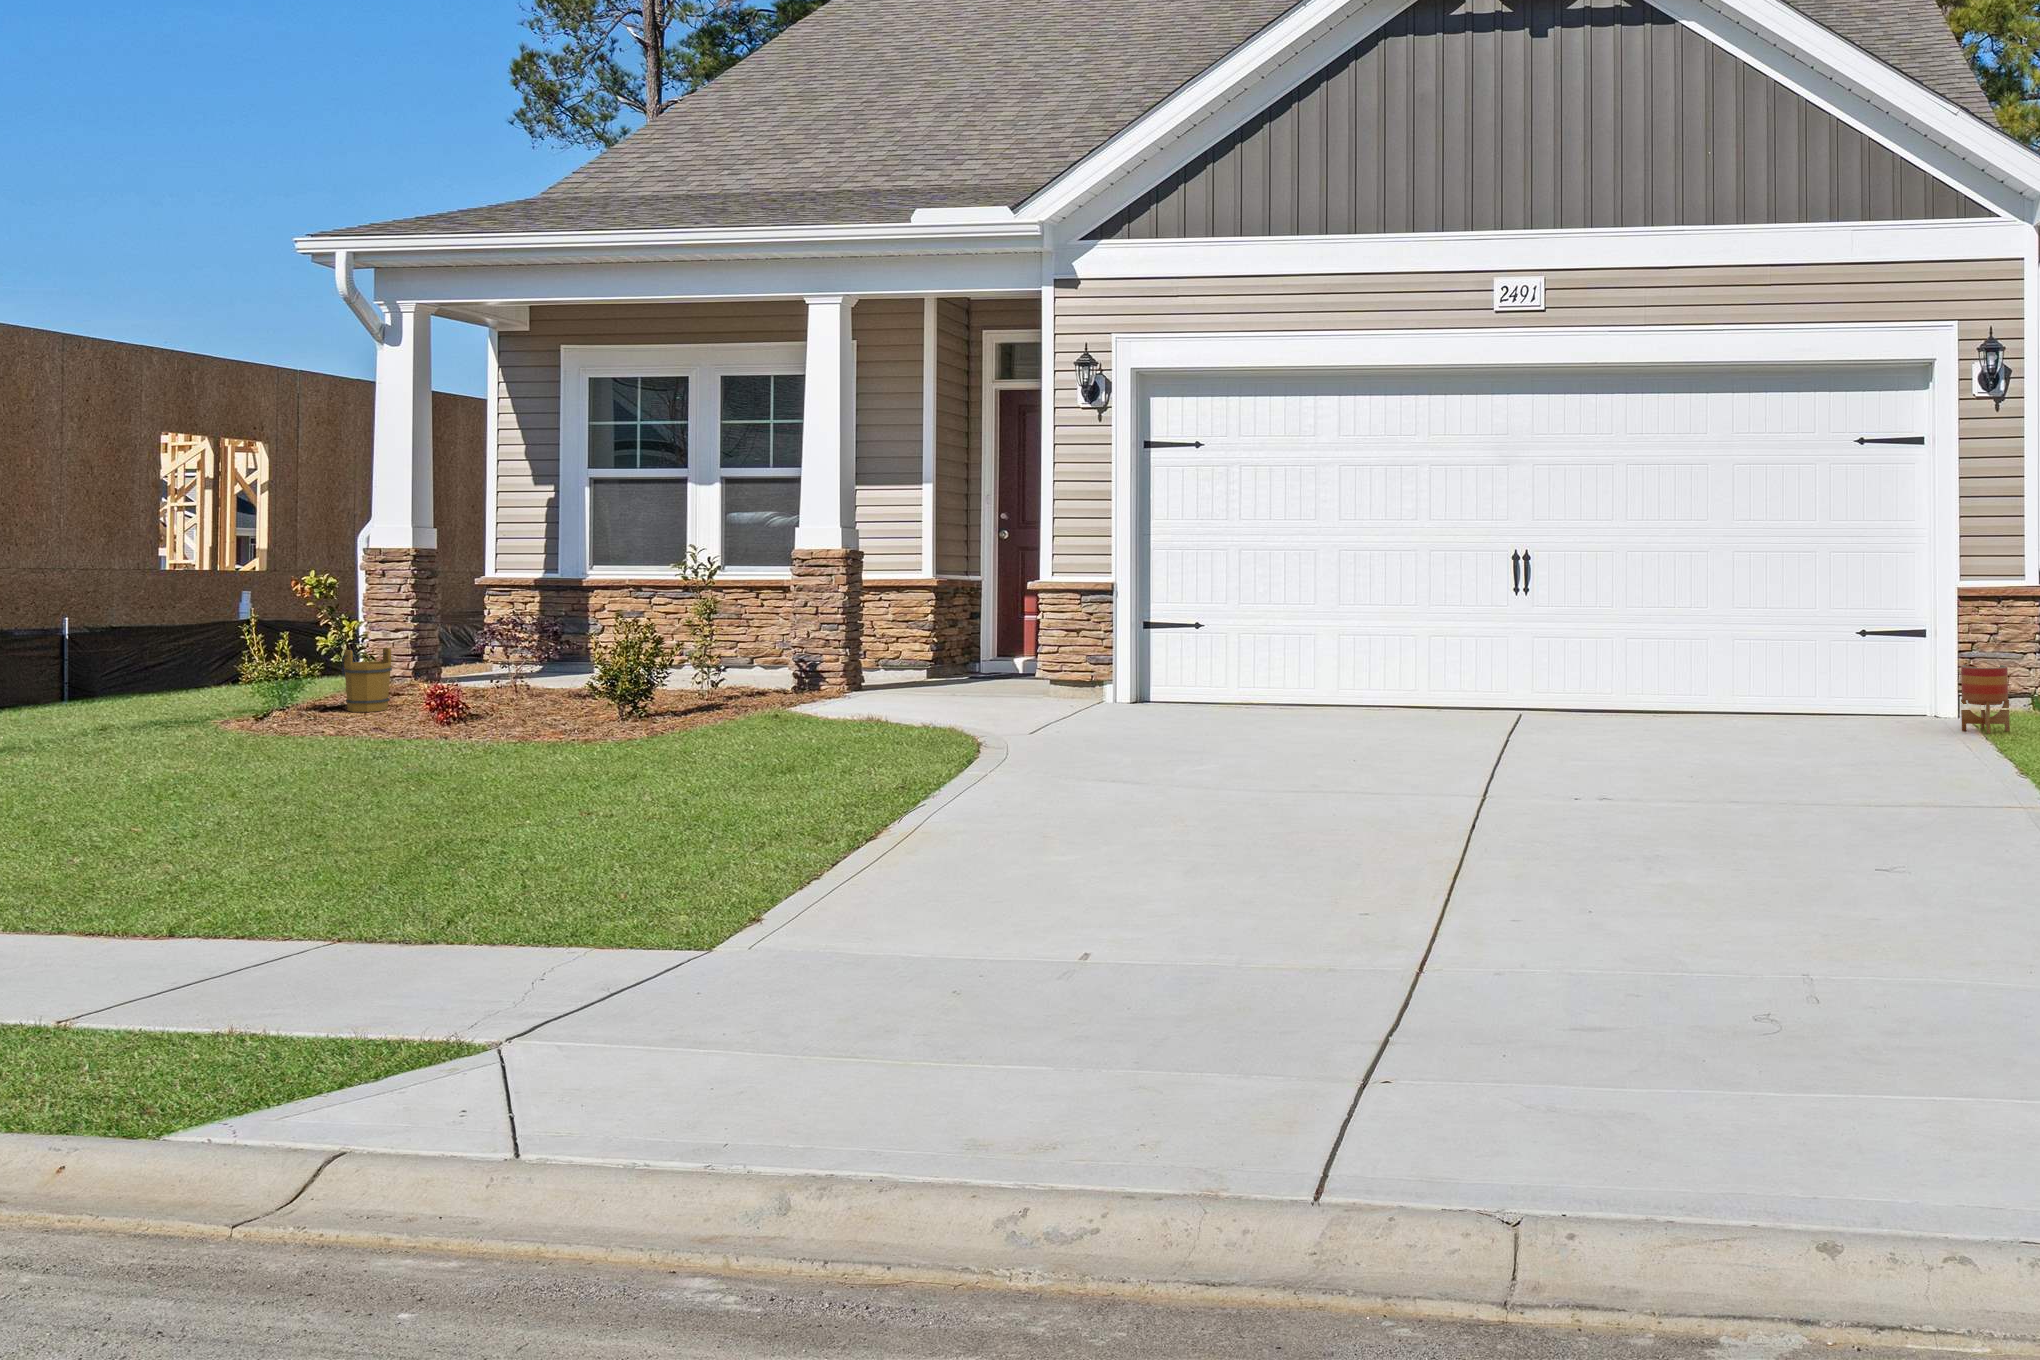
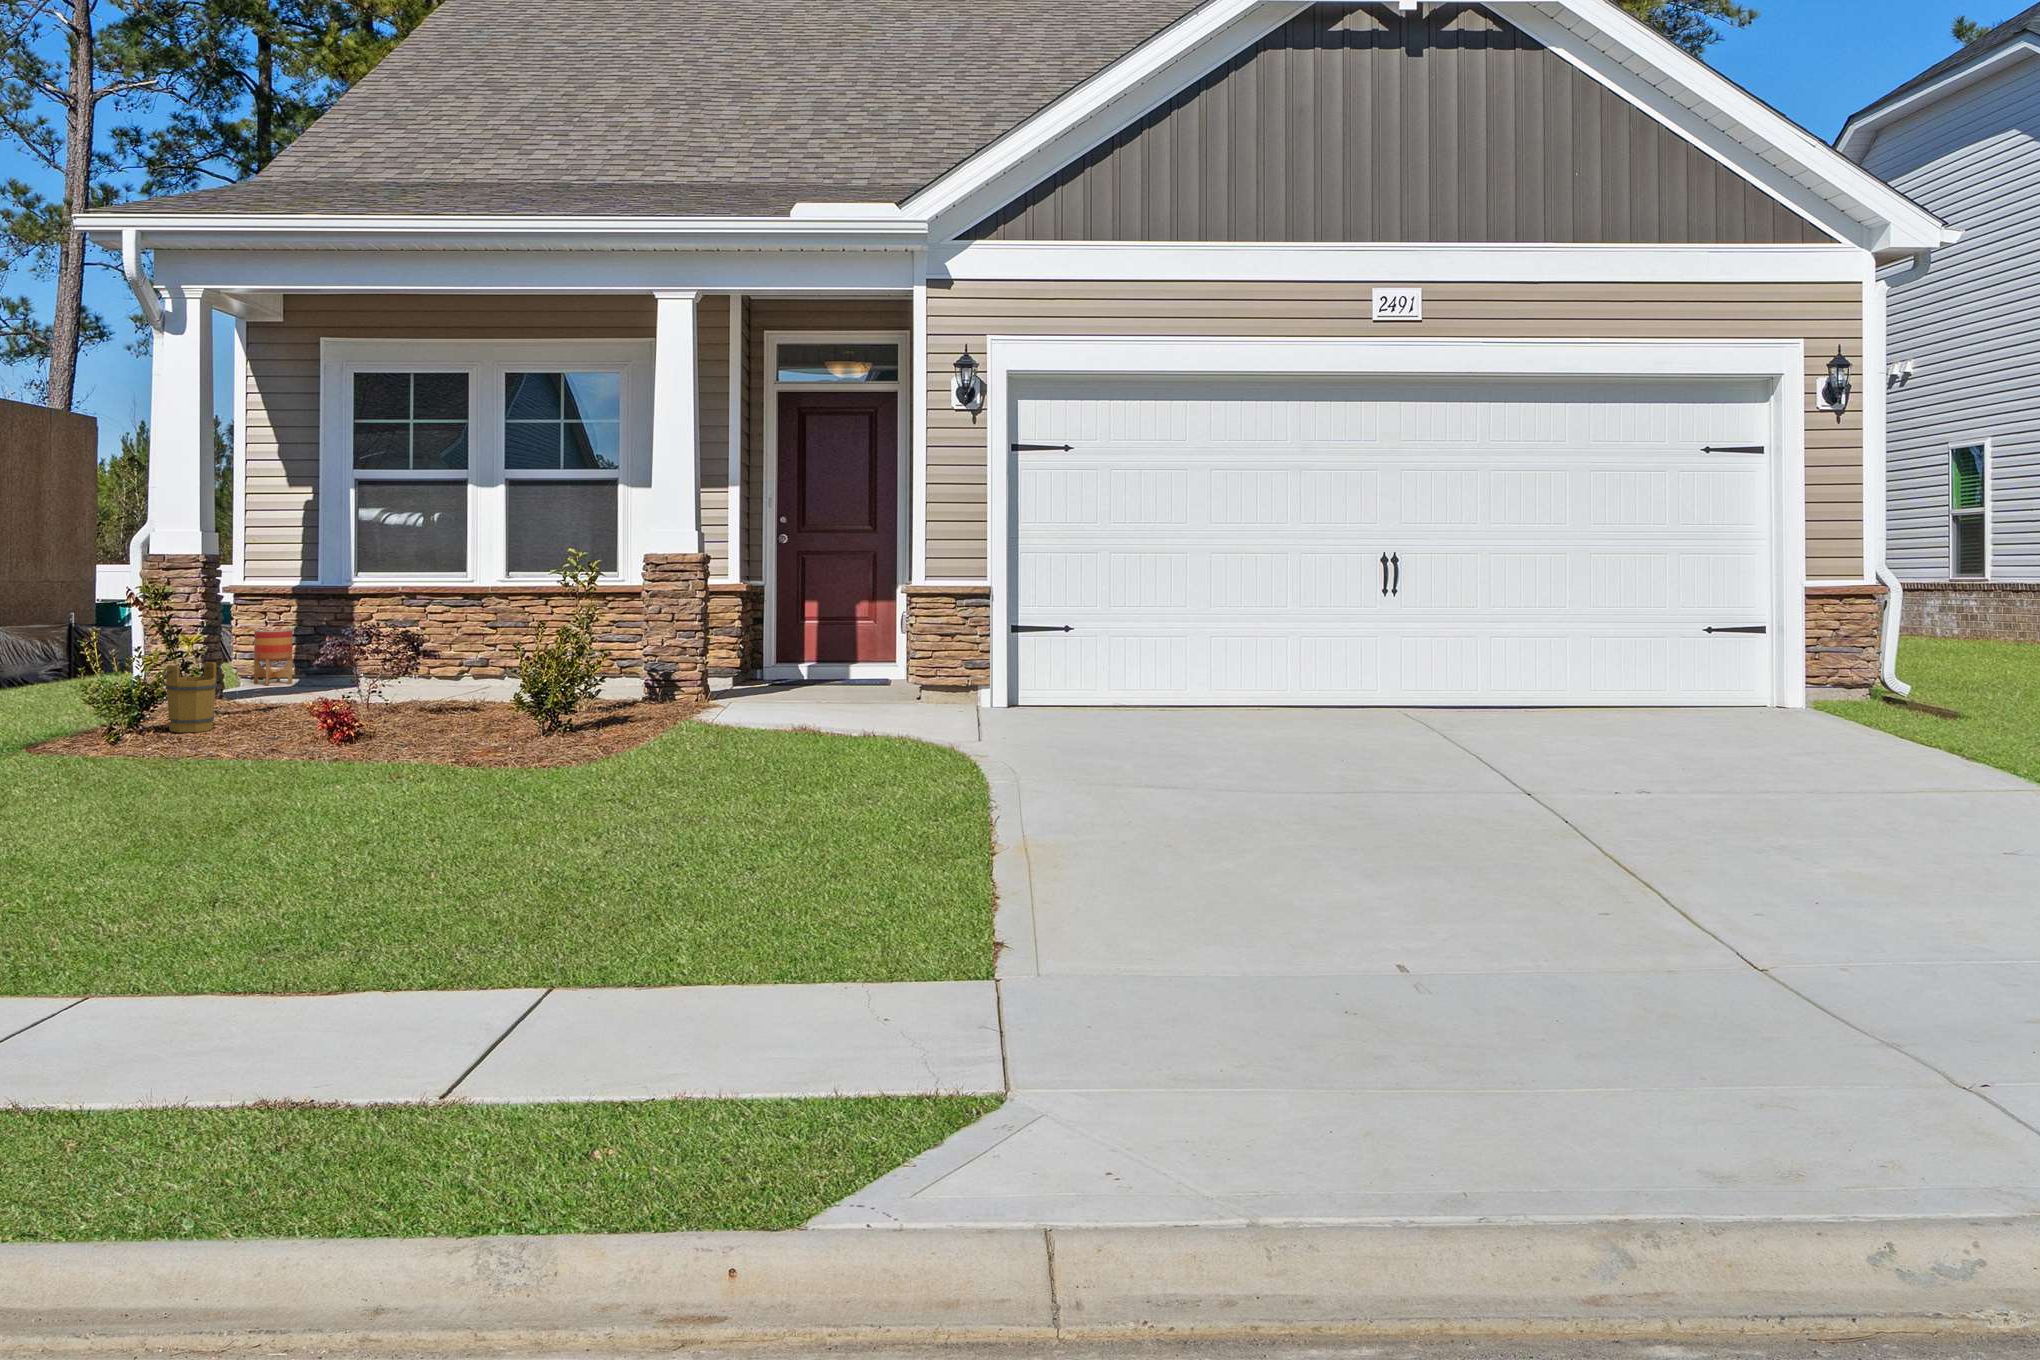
planter: present [1961,665,2010,734] -> present [254,629,293,685]

